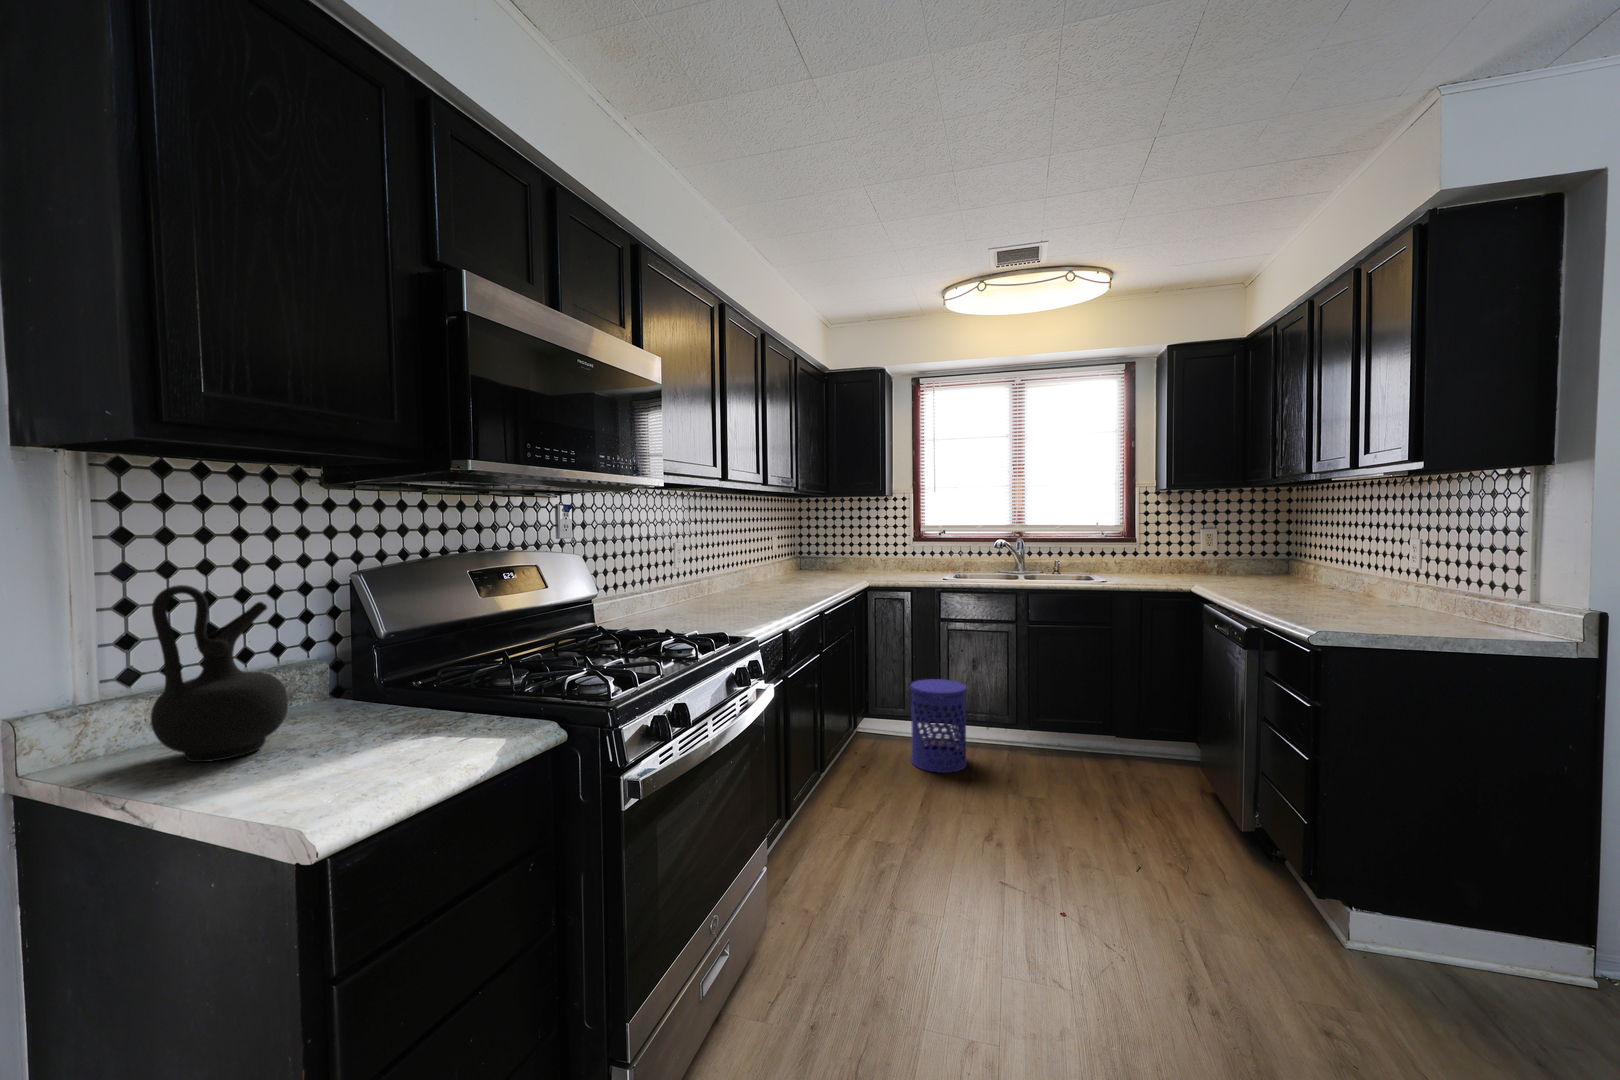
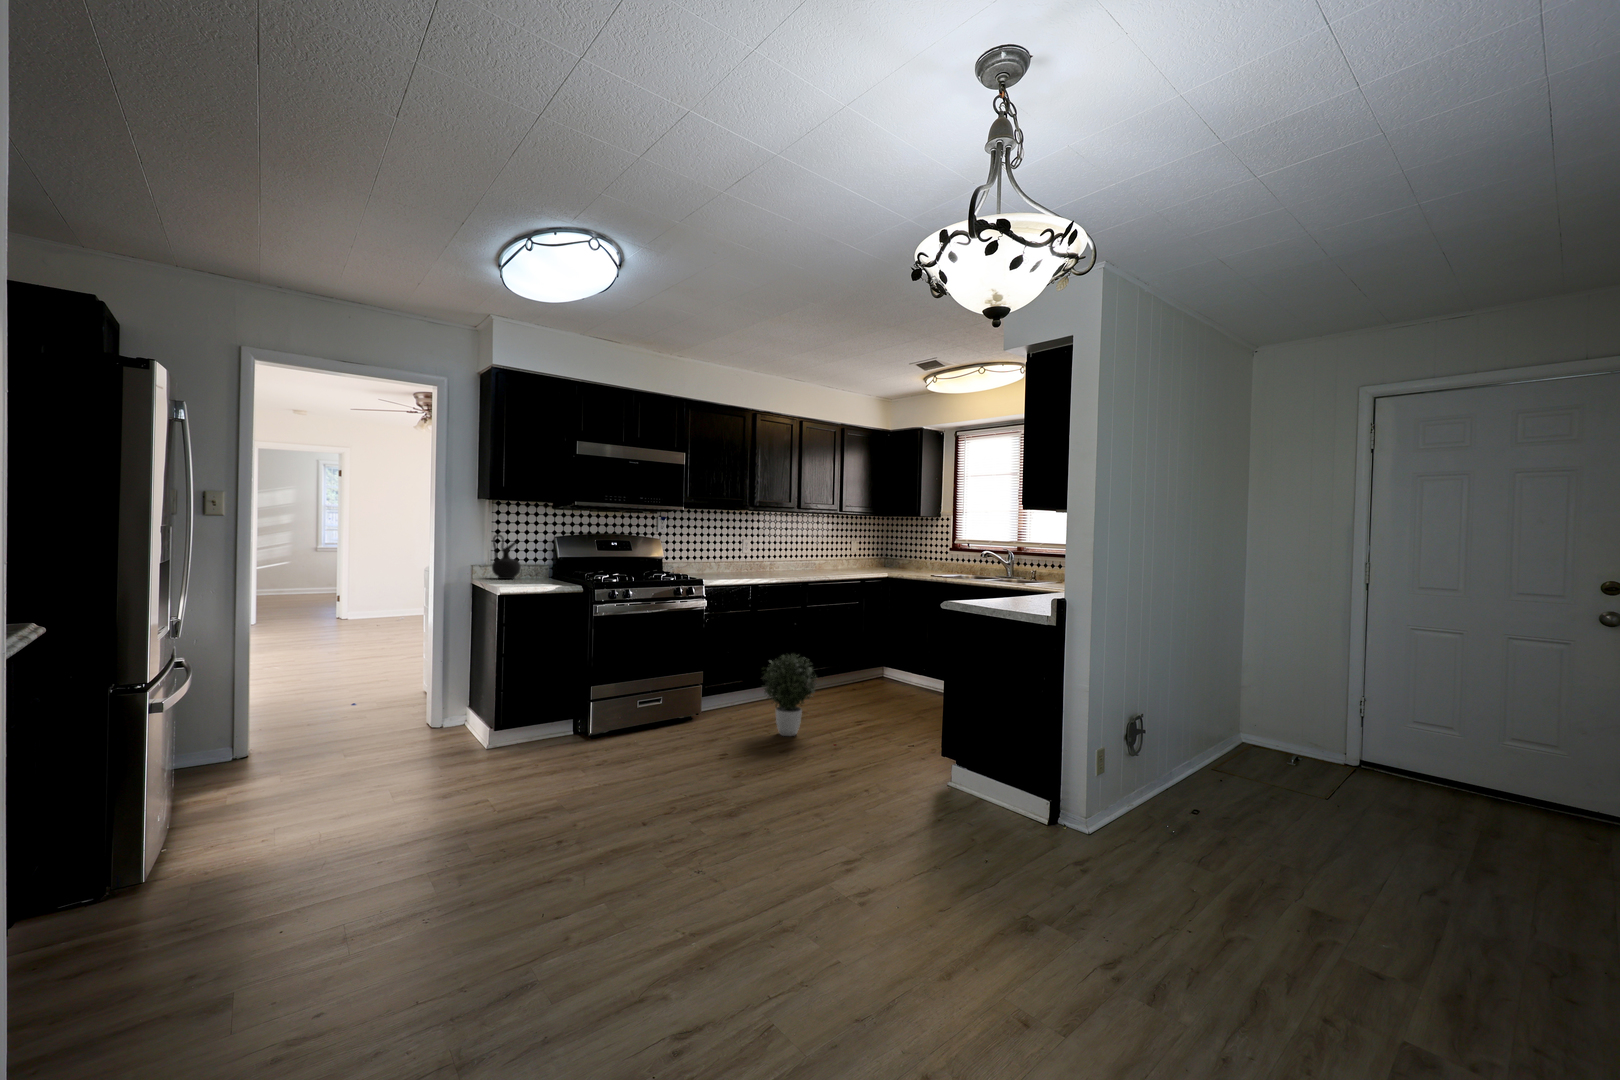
waste bin: present [910,679,967,773] -> none [882,640,920,698]
potted plant: none [957,769,1086,950] -> present [762,653,817,736]

